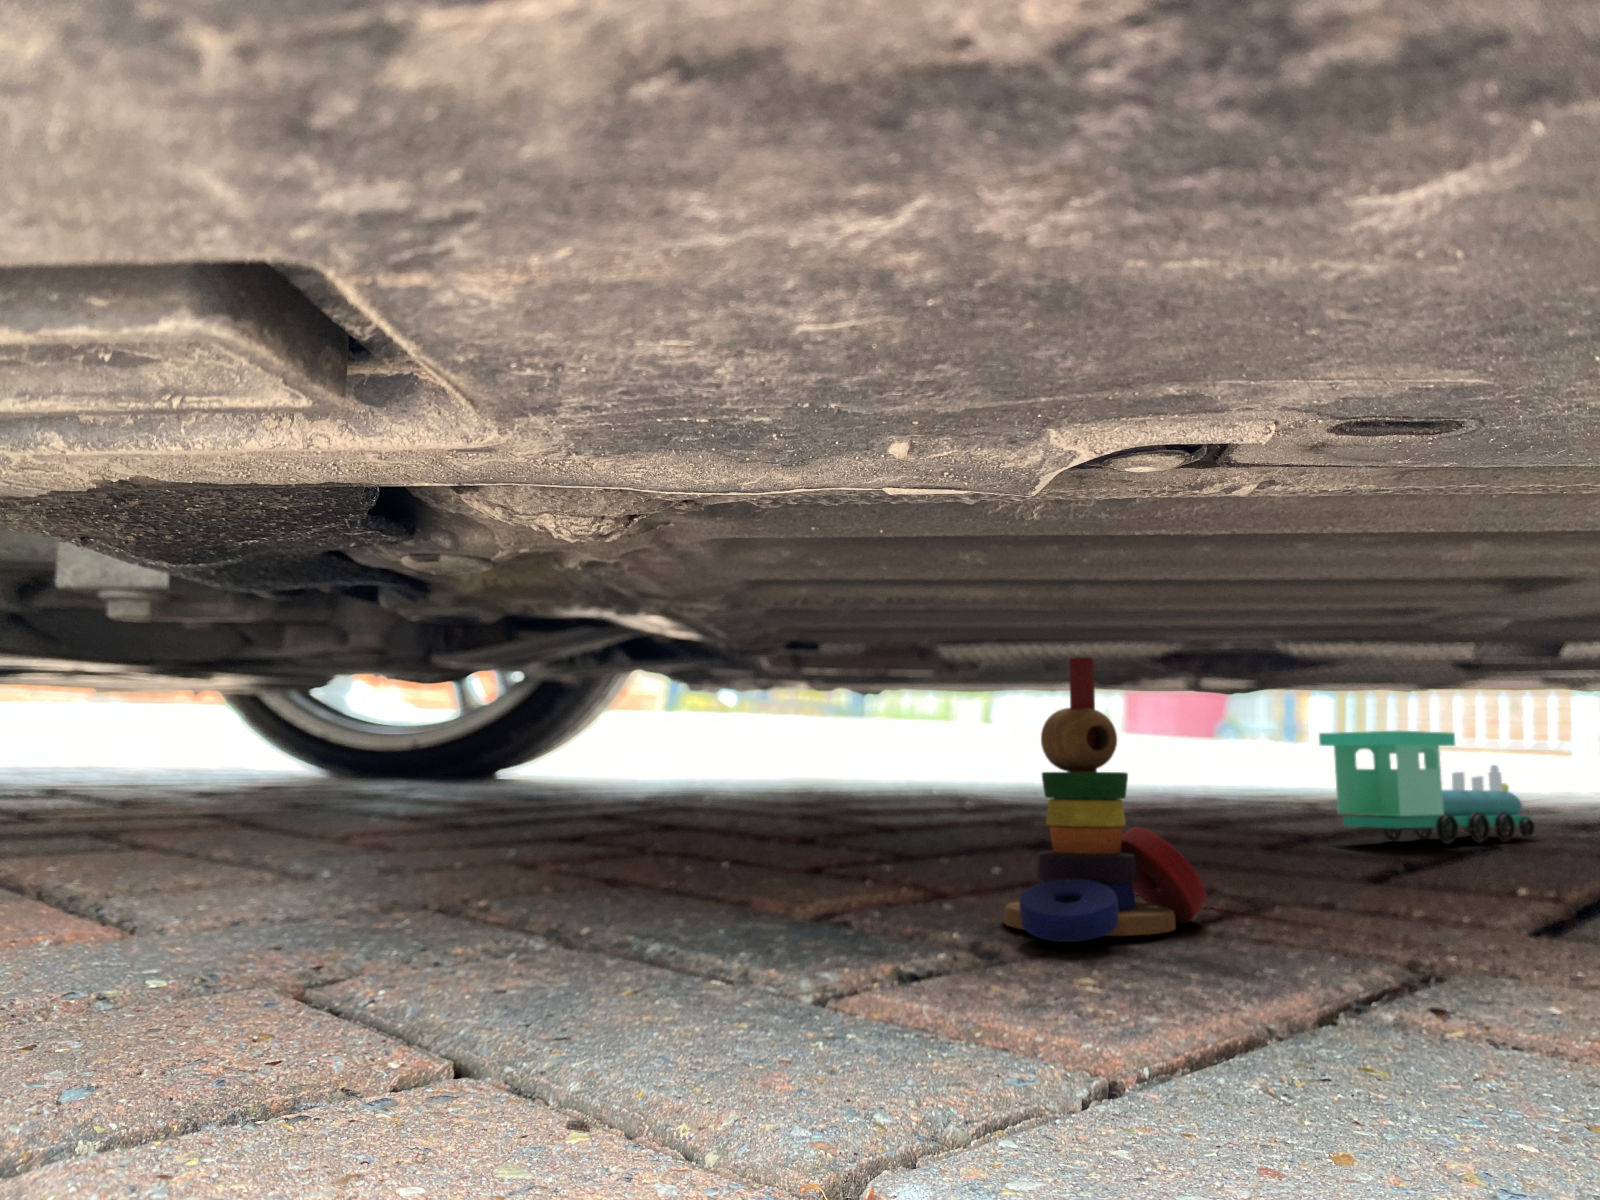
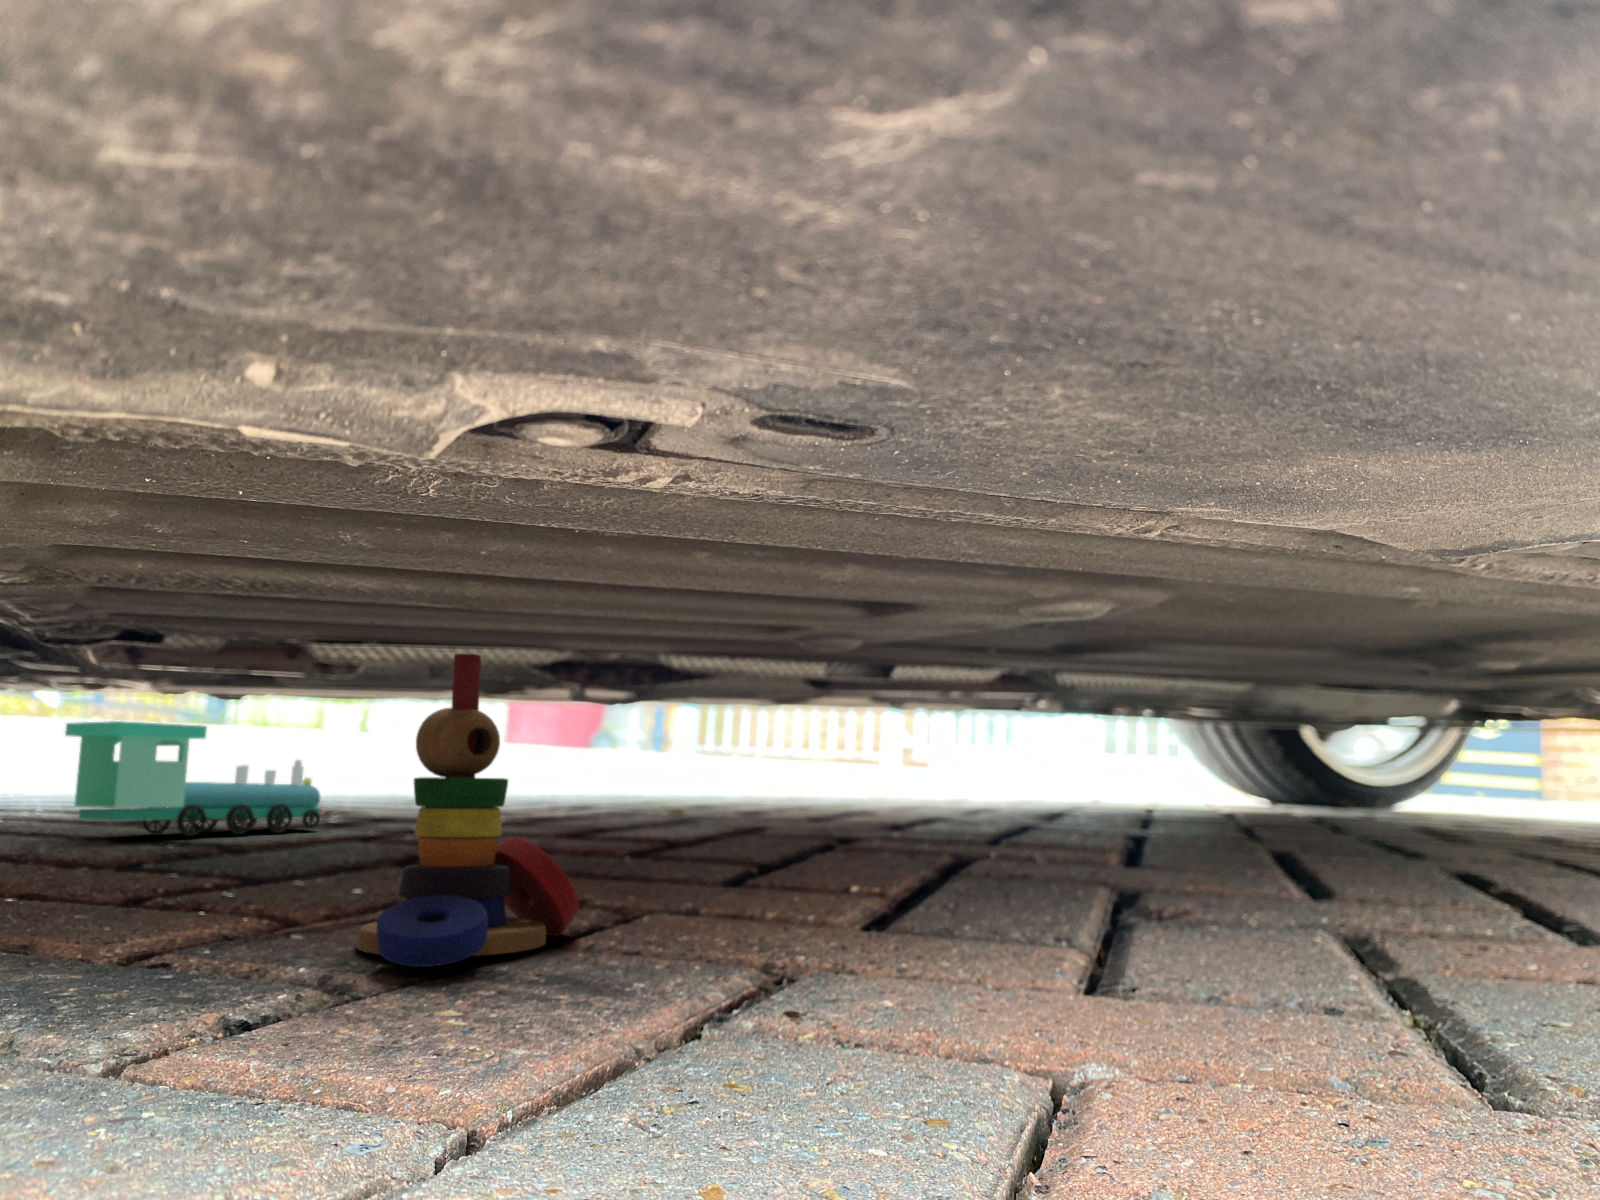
toy train: present [1319,731,1535,843] -> present [65,721,325,836]

